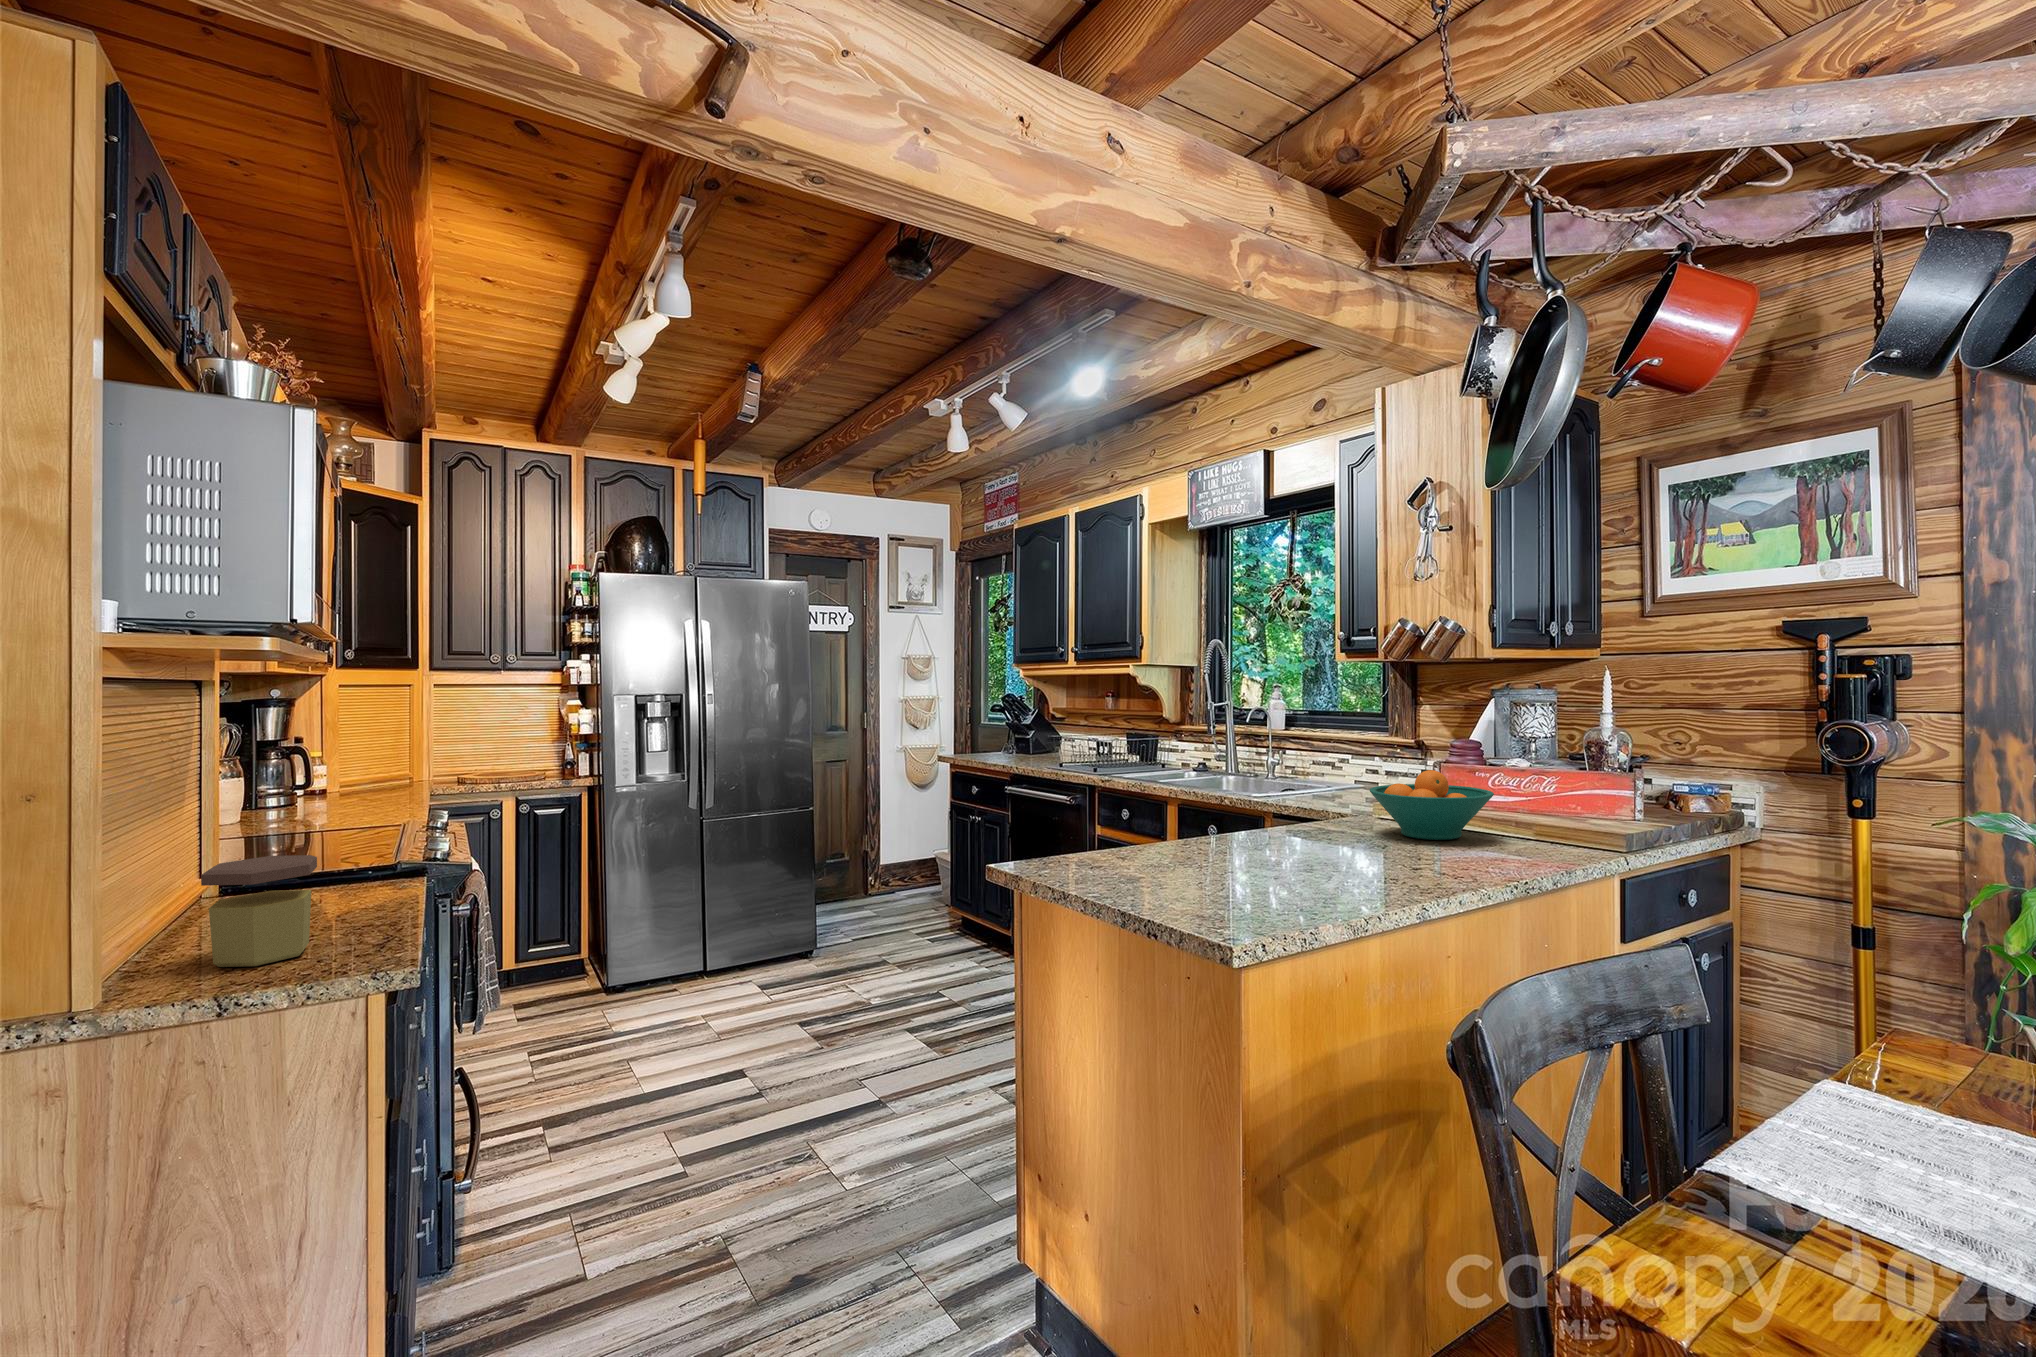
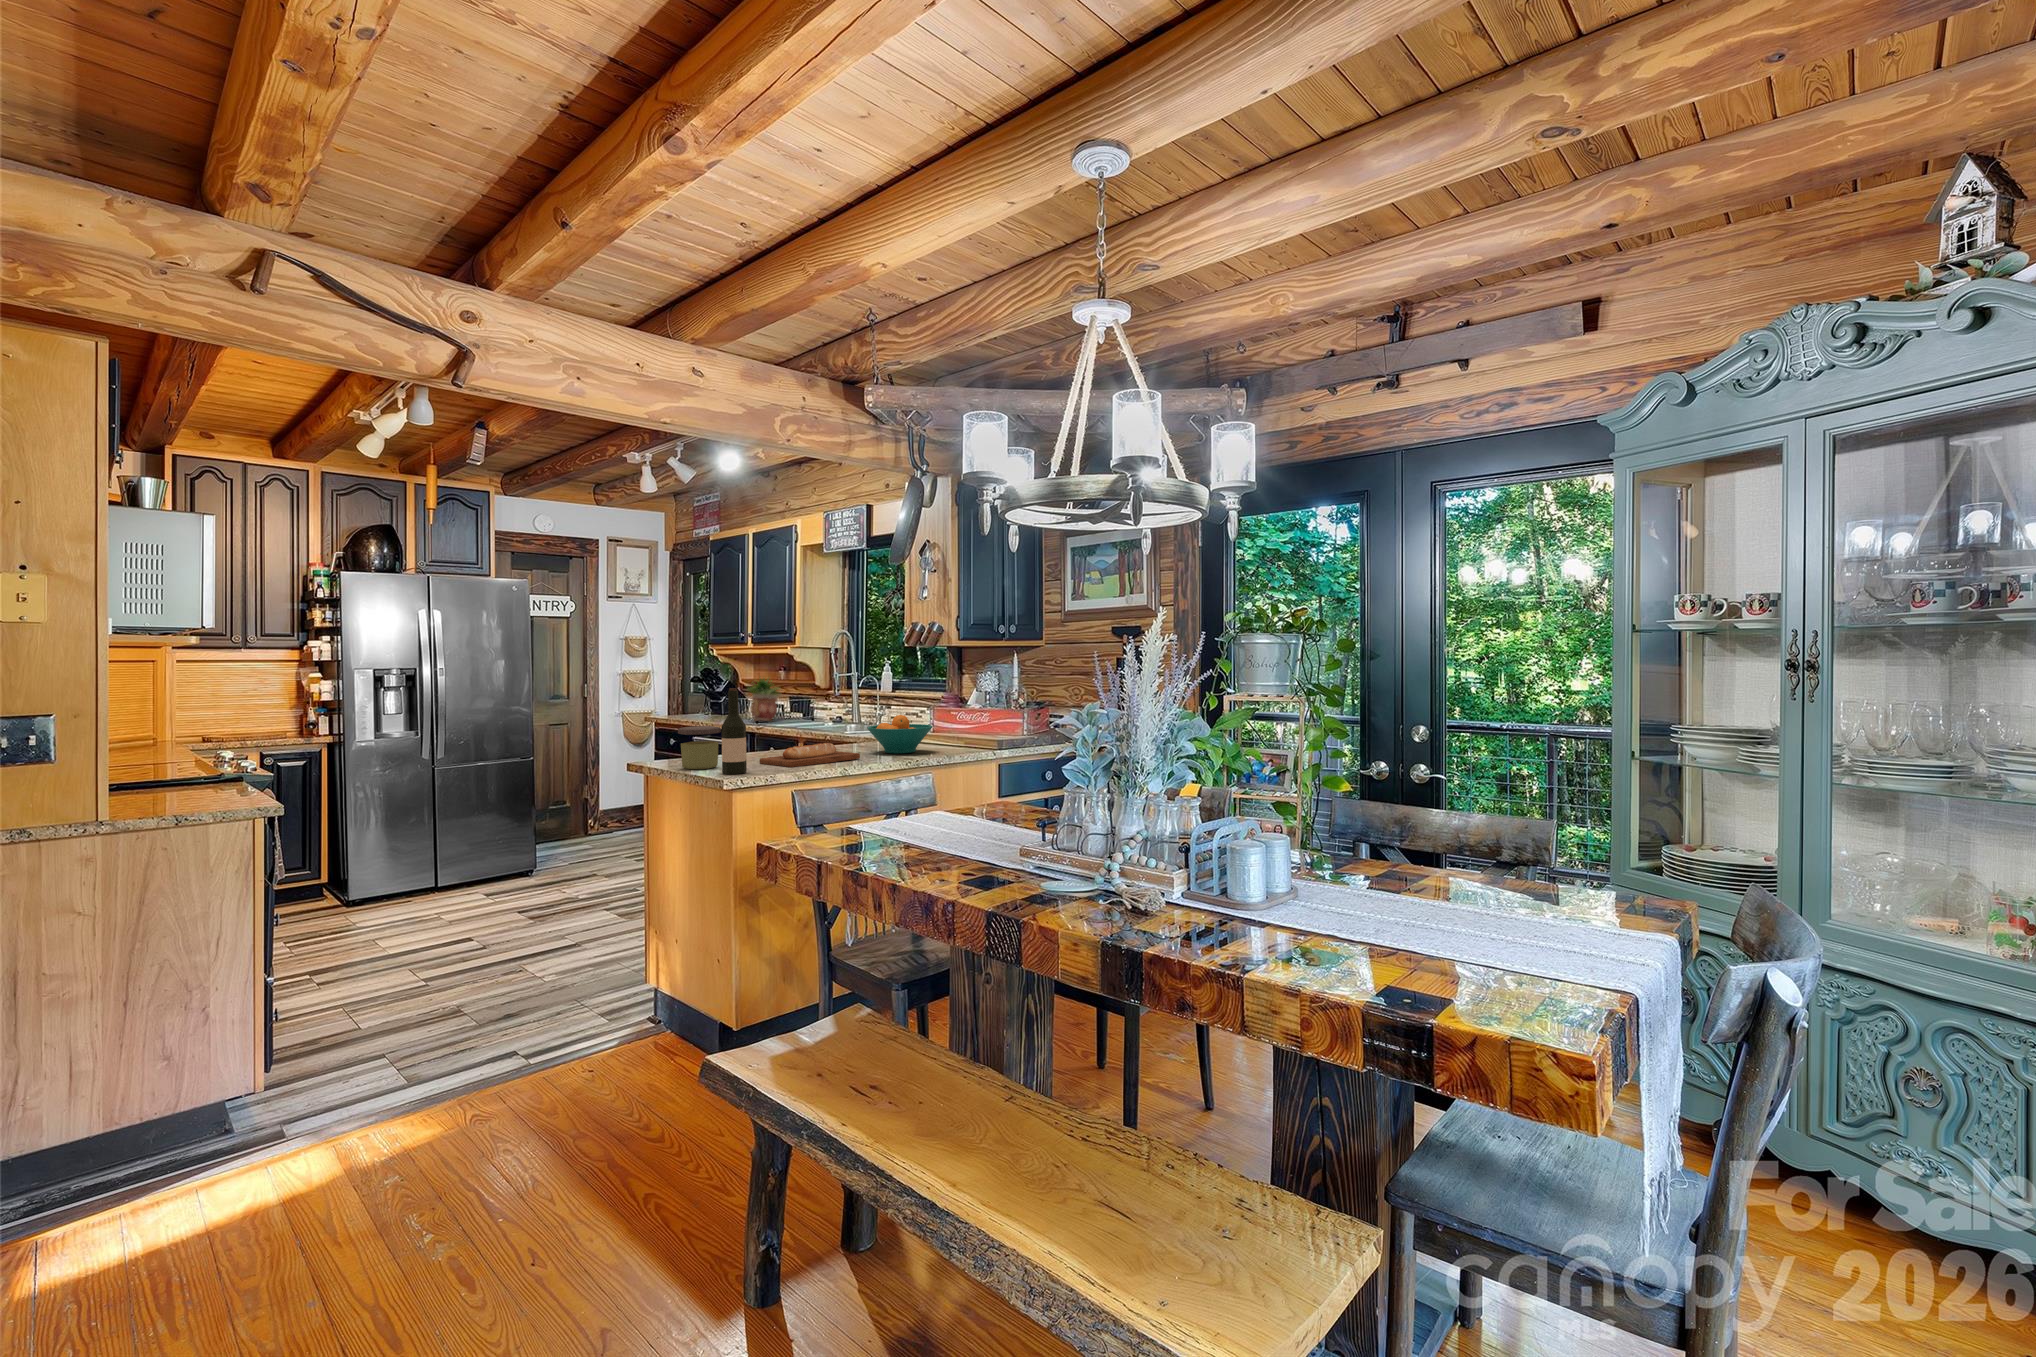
potted plant: none [1069,700,1120,761] -> present [747,679,781,721]
wine bottle: none [1198,727,1243,898] -> present [722,688,747,774]
bread loaf: none [1225,823,1395,876] -> present [759,743,860,767]
jar: present [201,855,317,967] -> present [678,726,721,769]

